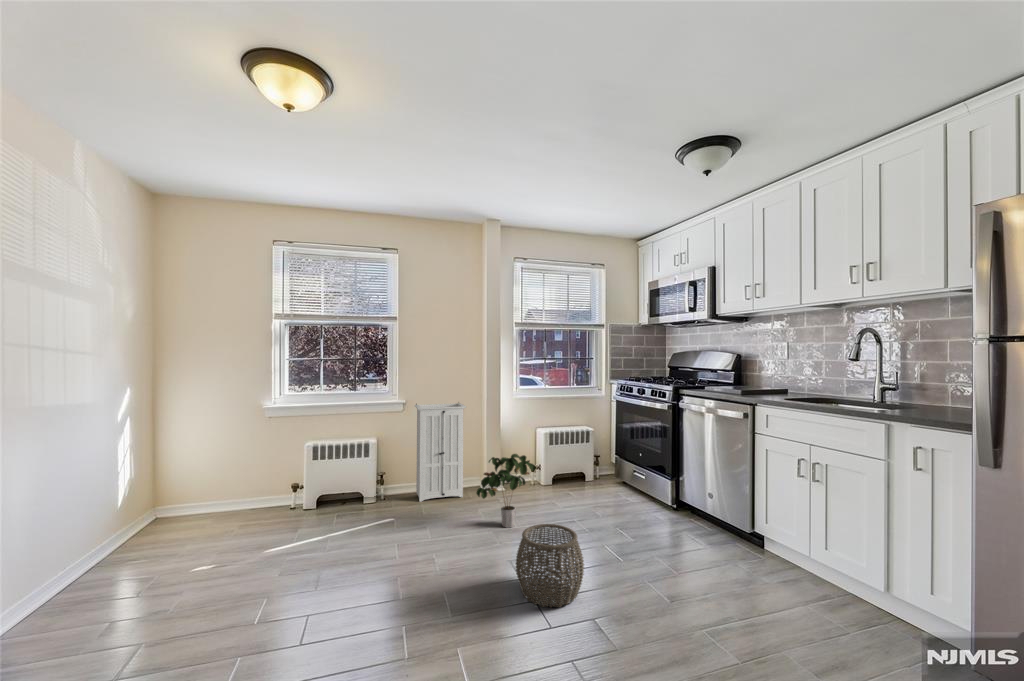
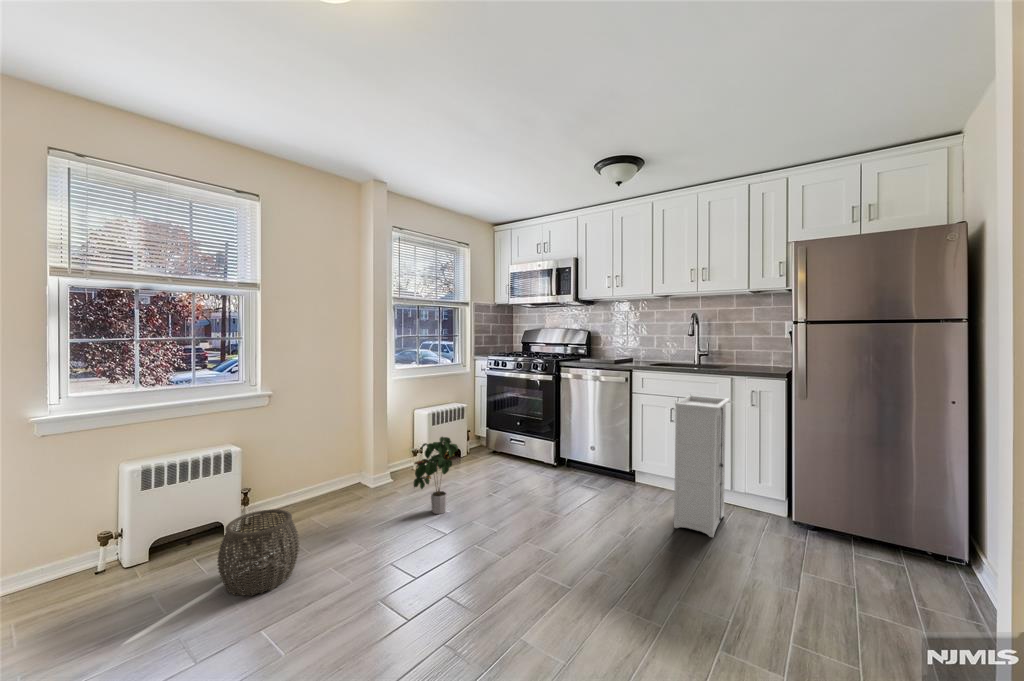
storage cabinet: present [415,403,466,502] -> present [674,395,730,537]
woven basket: present [516,524,584,607] -> present [217,509,300,596]

